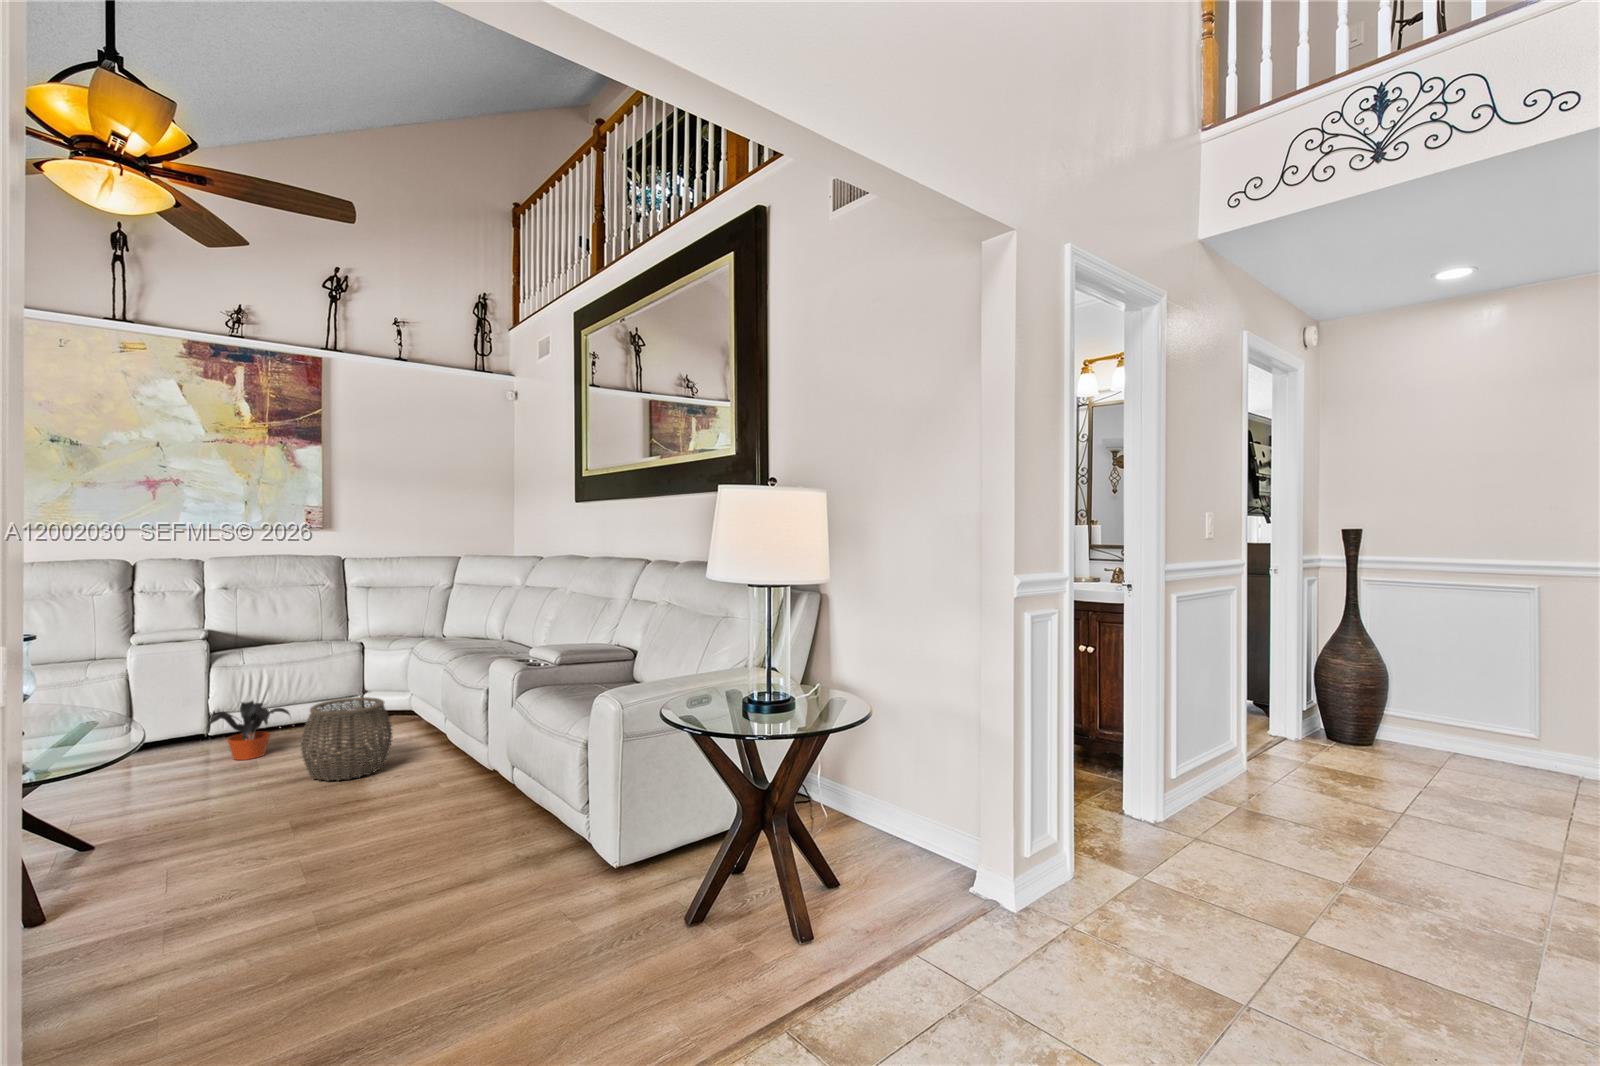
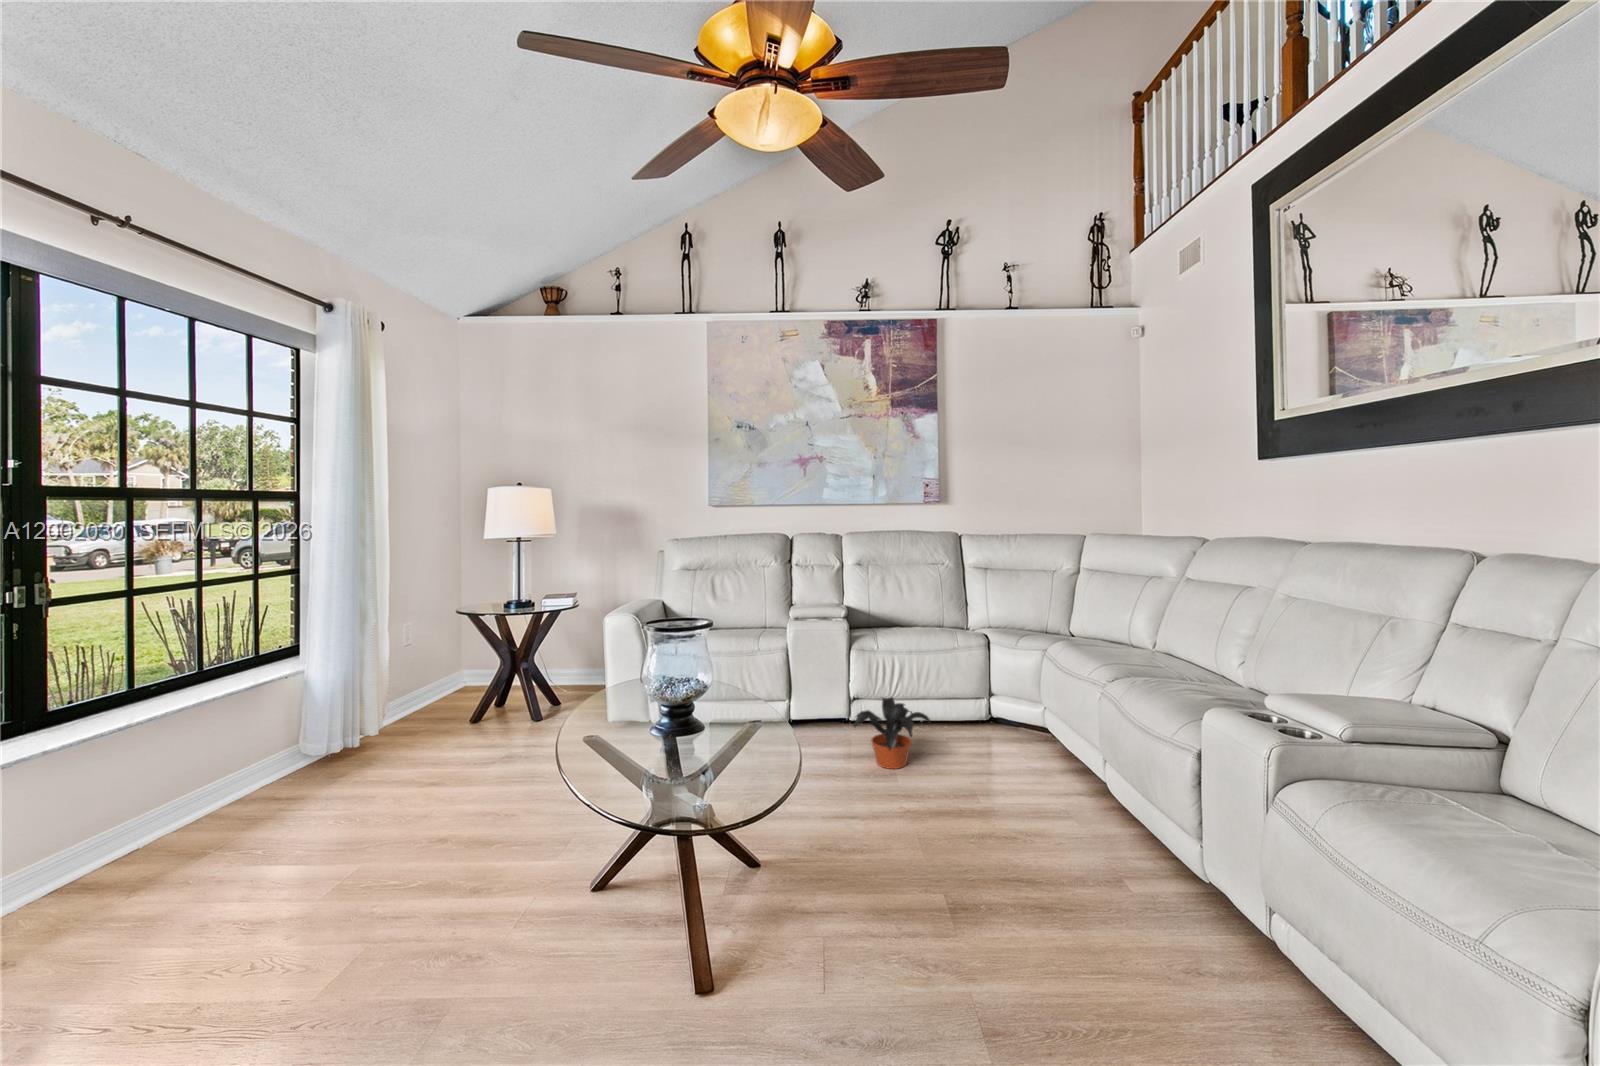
woven basket: present [301,697,392,781] -> none [955,725,1067,850]

